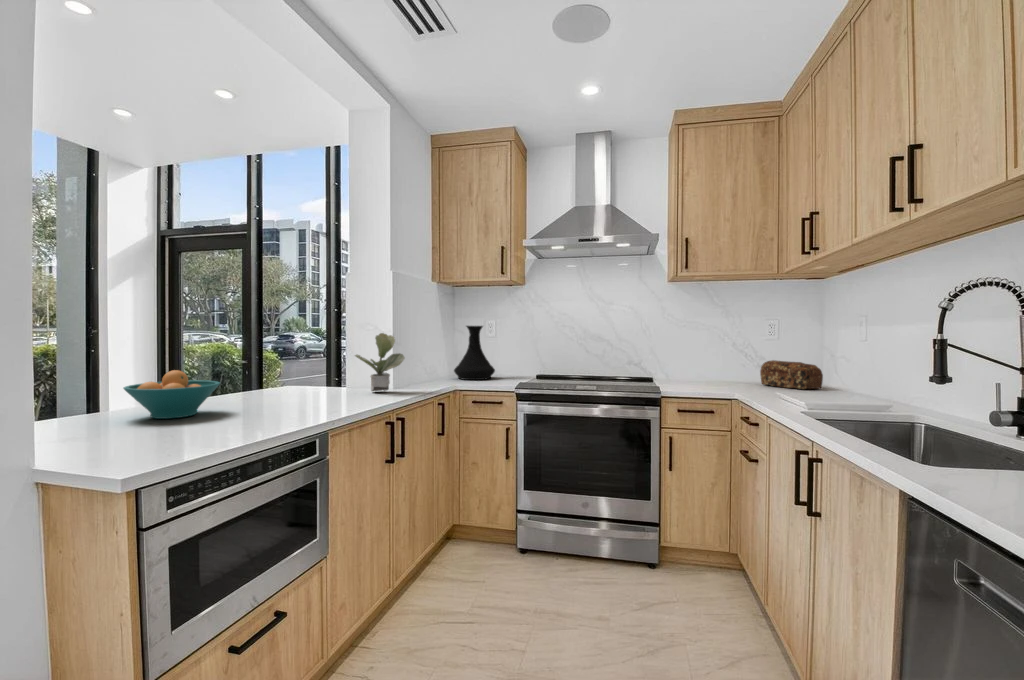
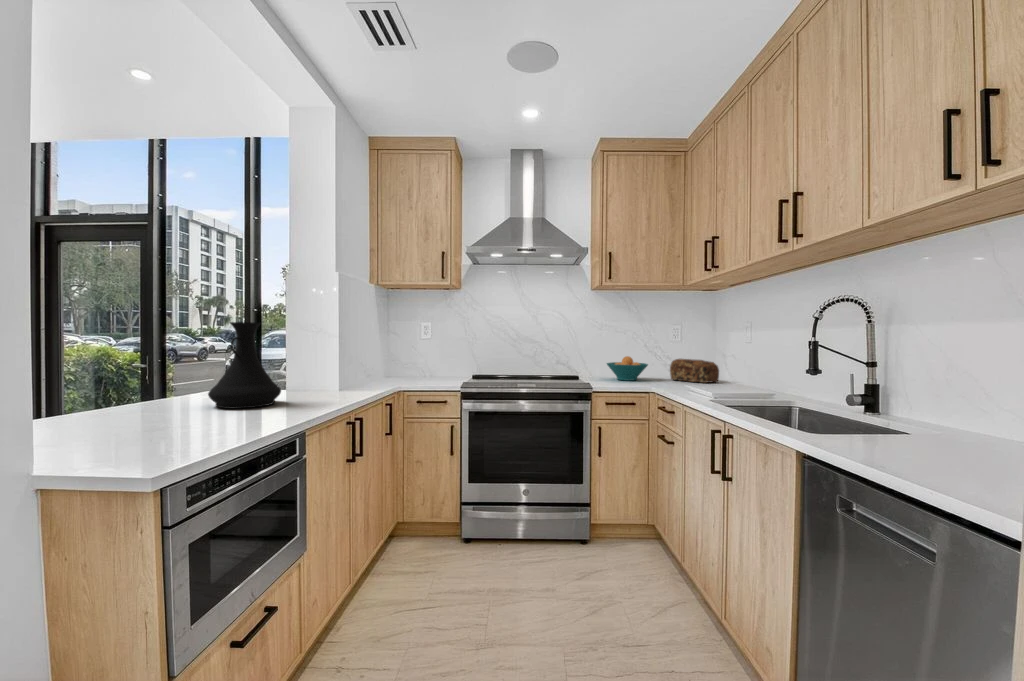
vase: present [454,326,495,380] -> present [208,322,281,409]
potted plant: present [355,333,405,391] -> none [304,335,357,393]
fruit bowl: present [124,370,220,419] -> present [607,356,648,381]

